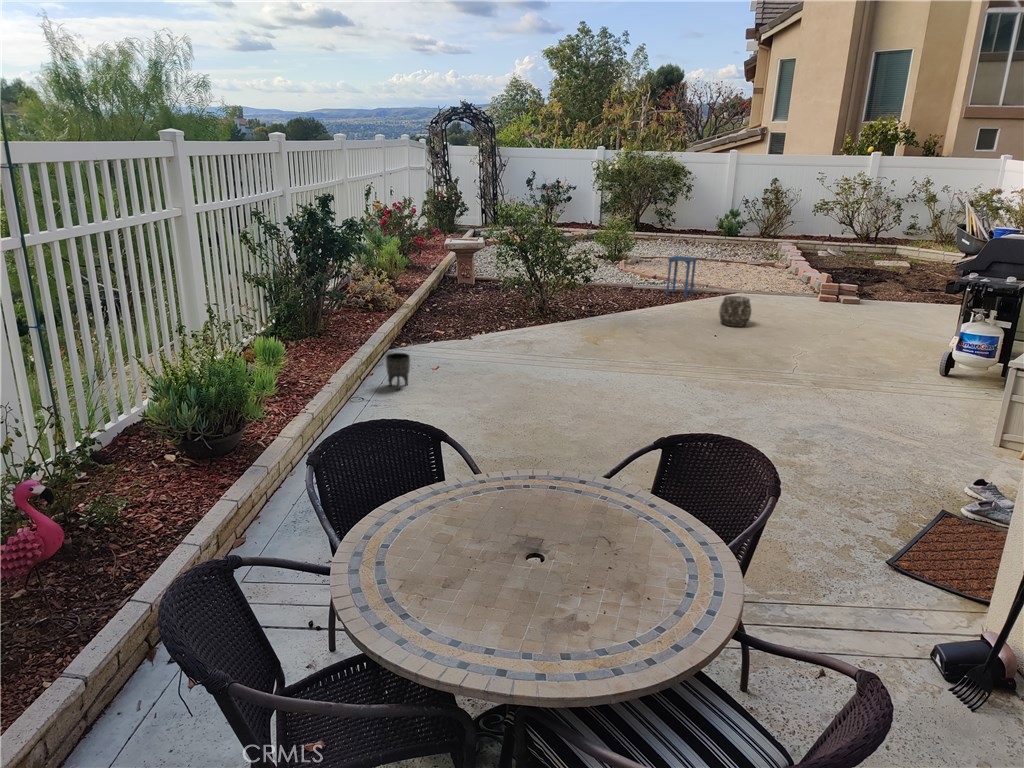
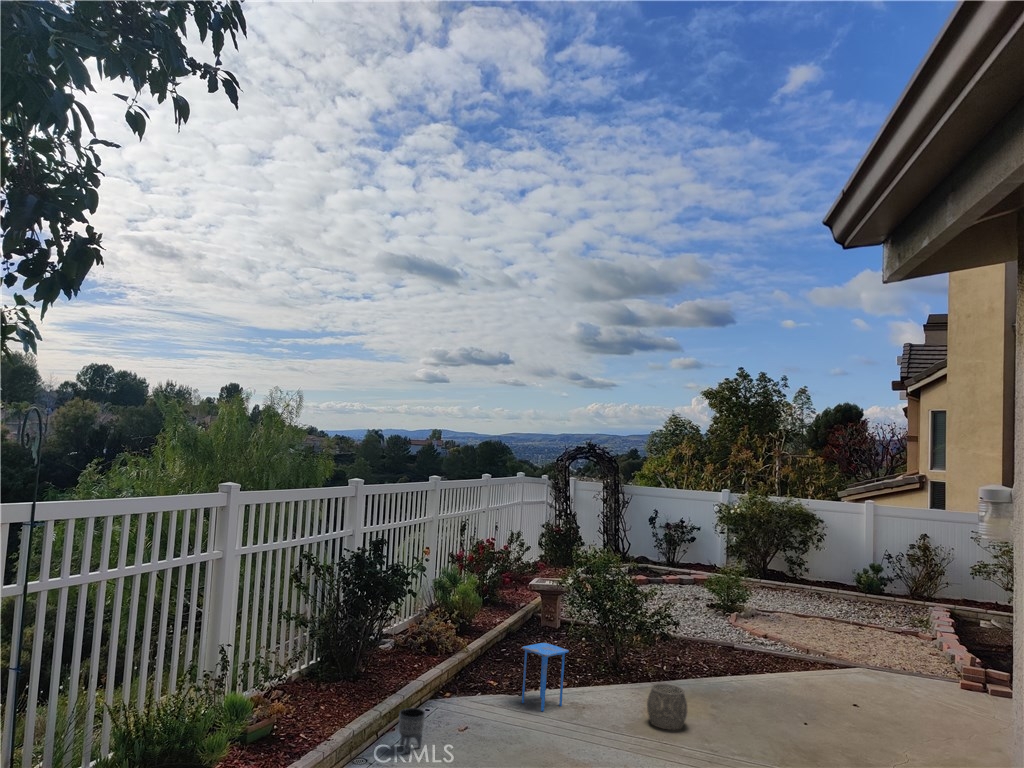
side table: present [666,256,698,298] -> present [522,643,569,711]
woven basket: present [719,296,751,327] -> present [647,684,687,729]

